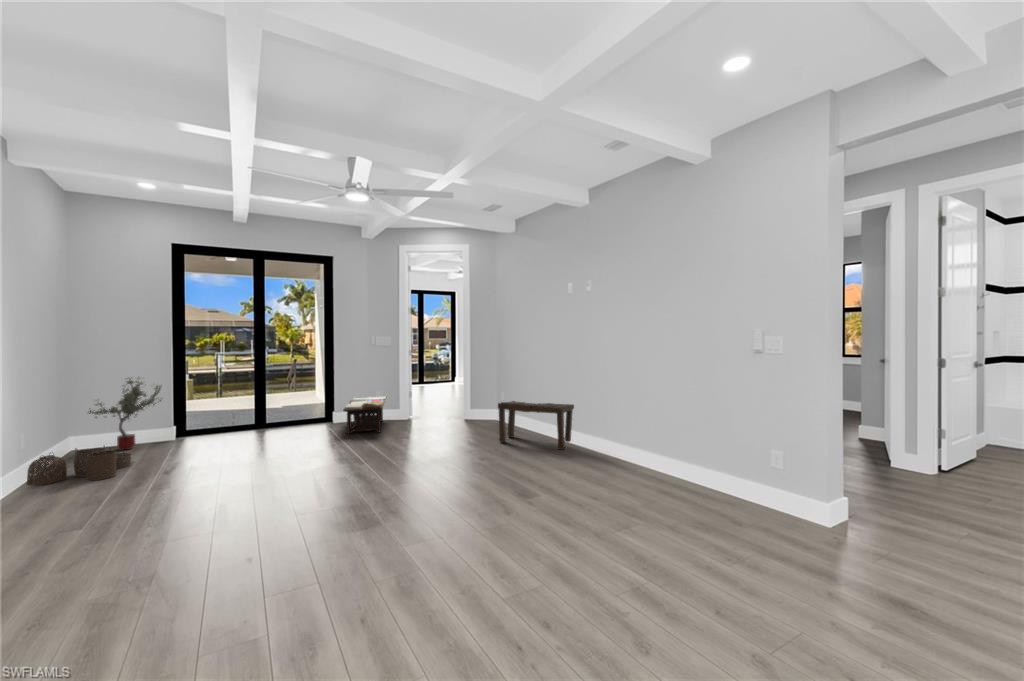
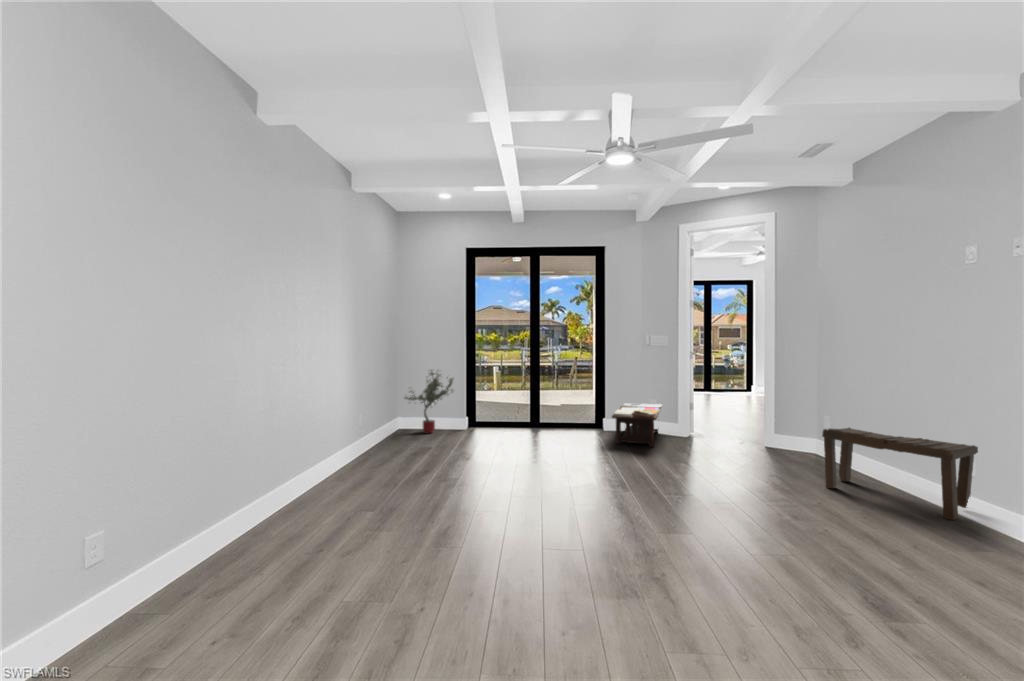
woven basket: present [27,446,131,485] -> none [358,428,427,459]

